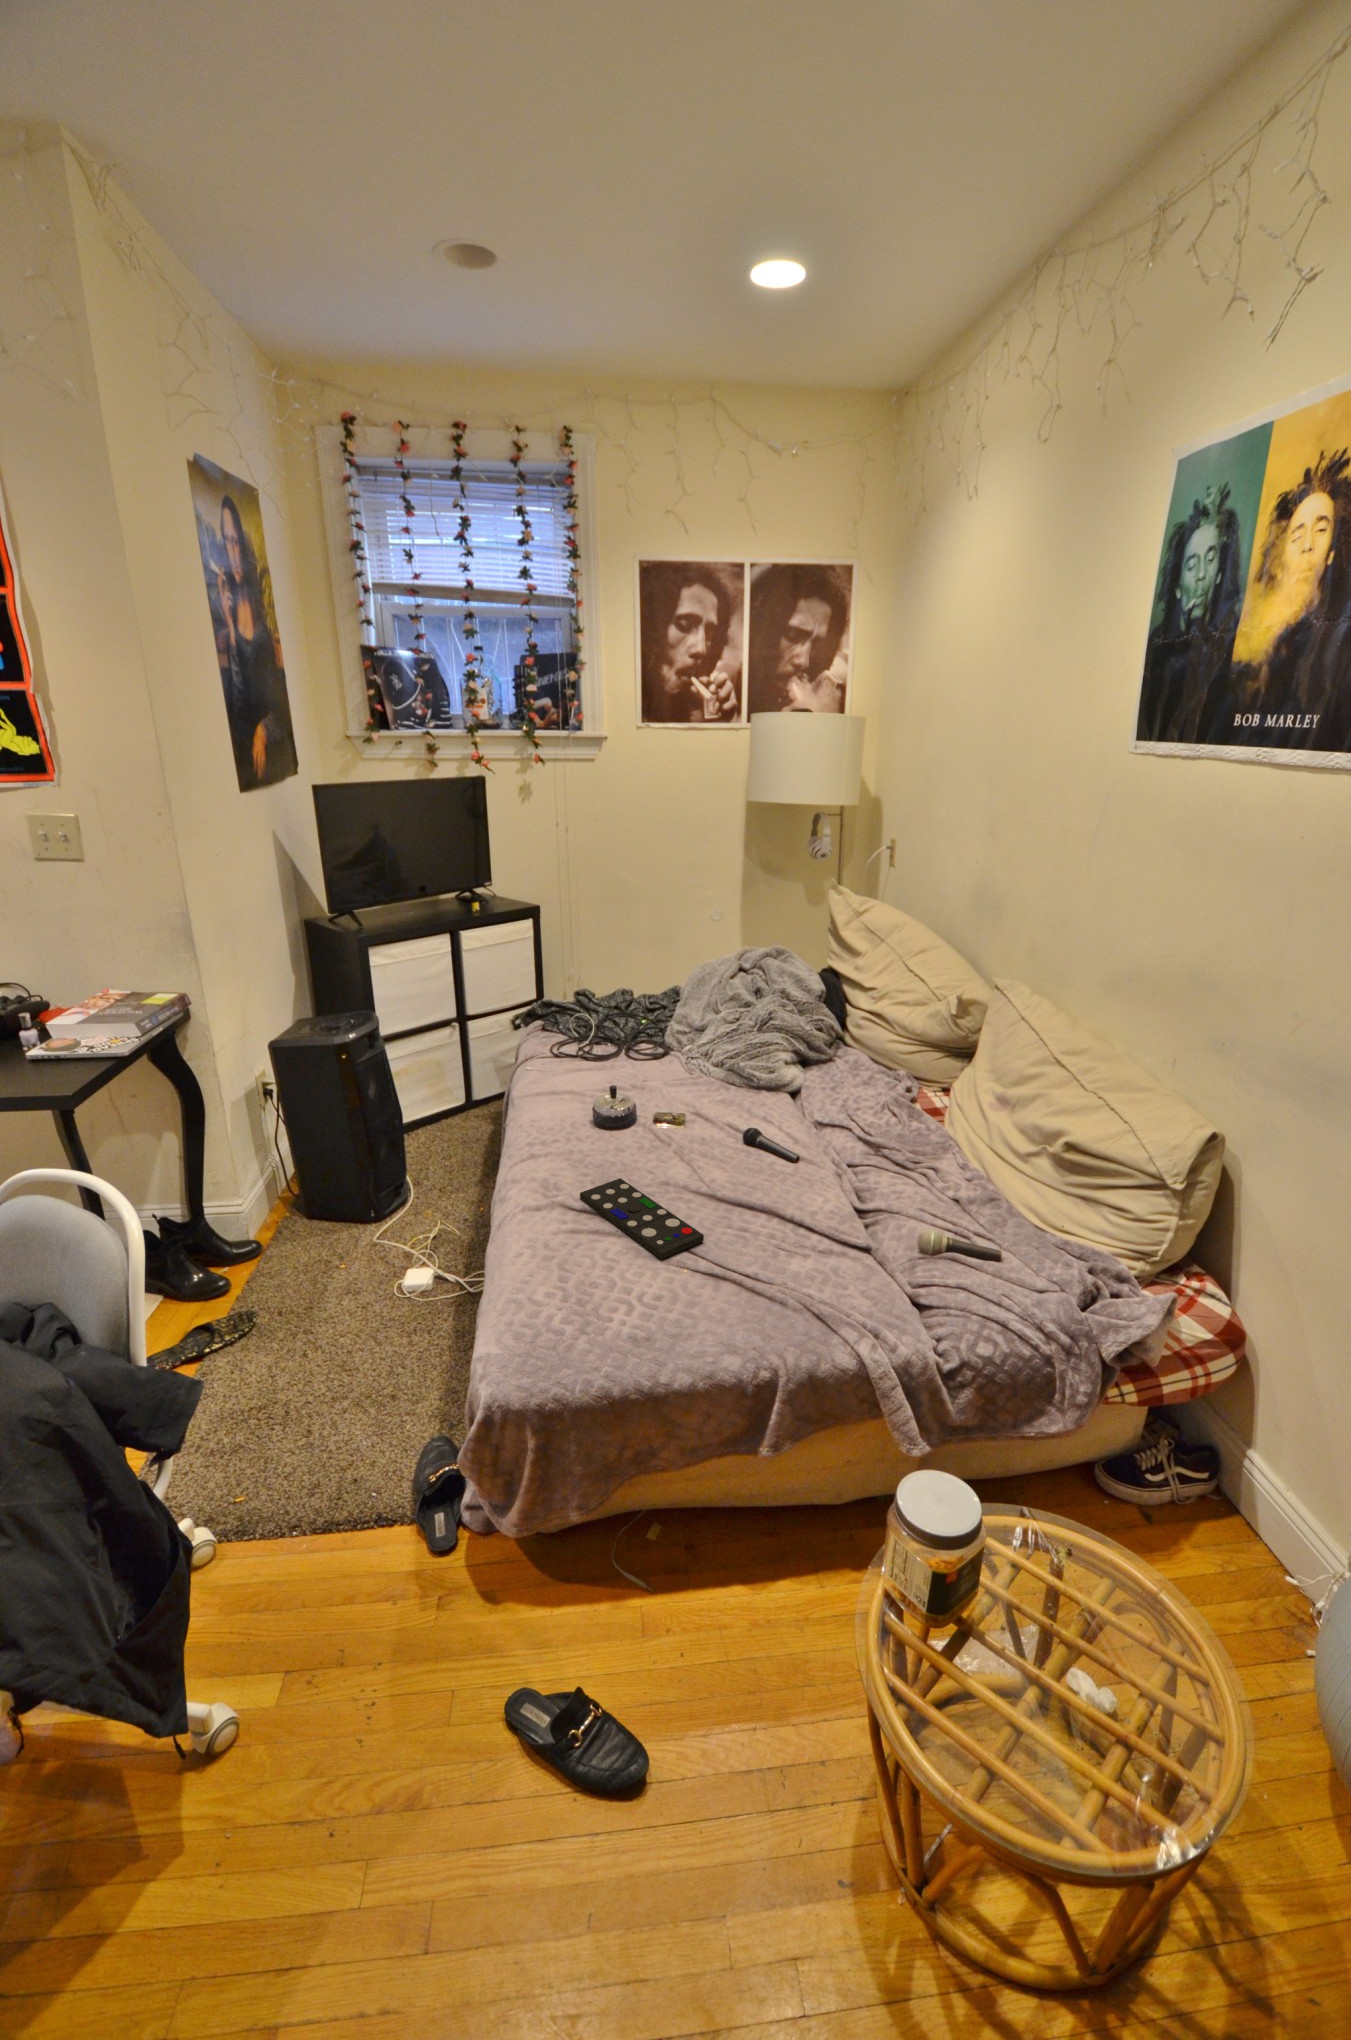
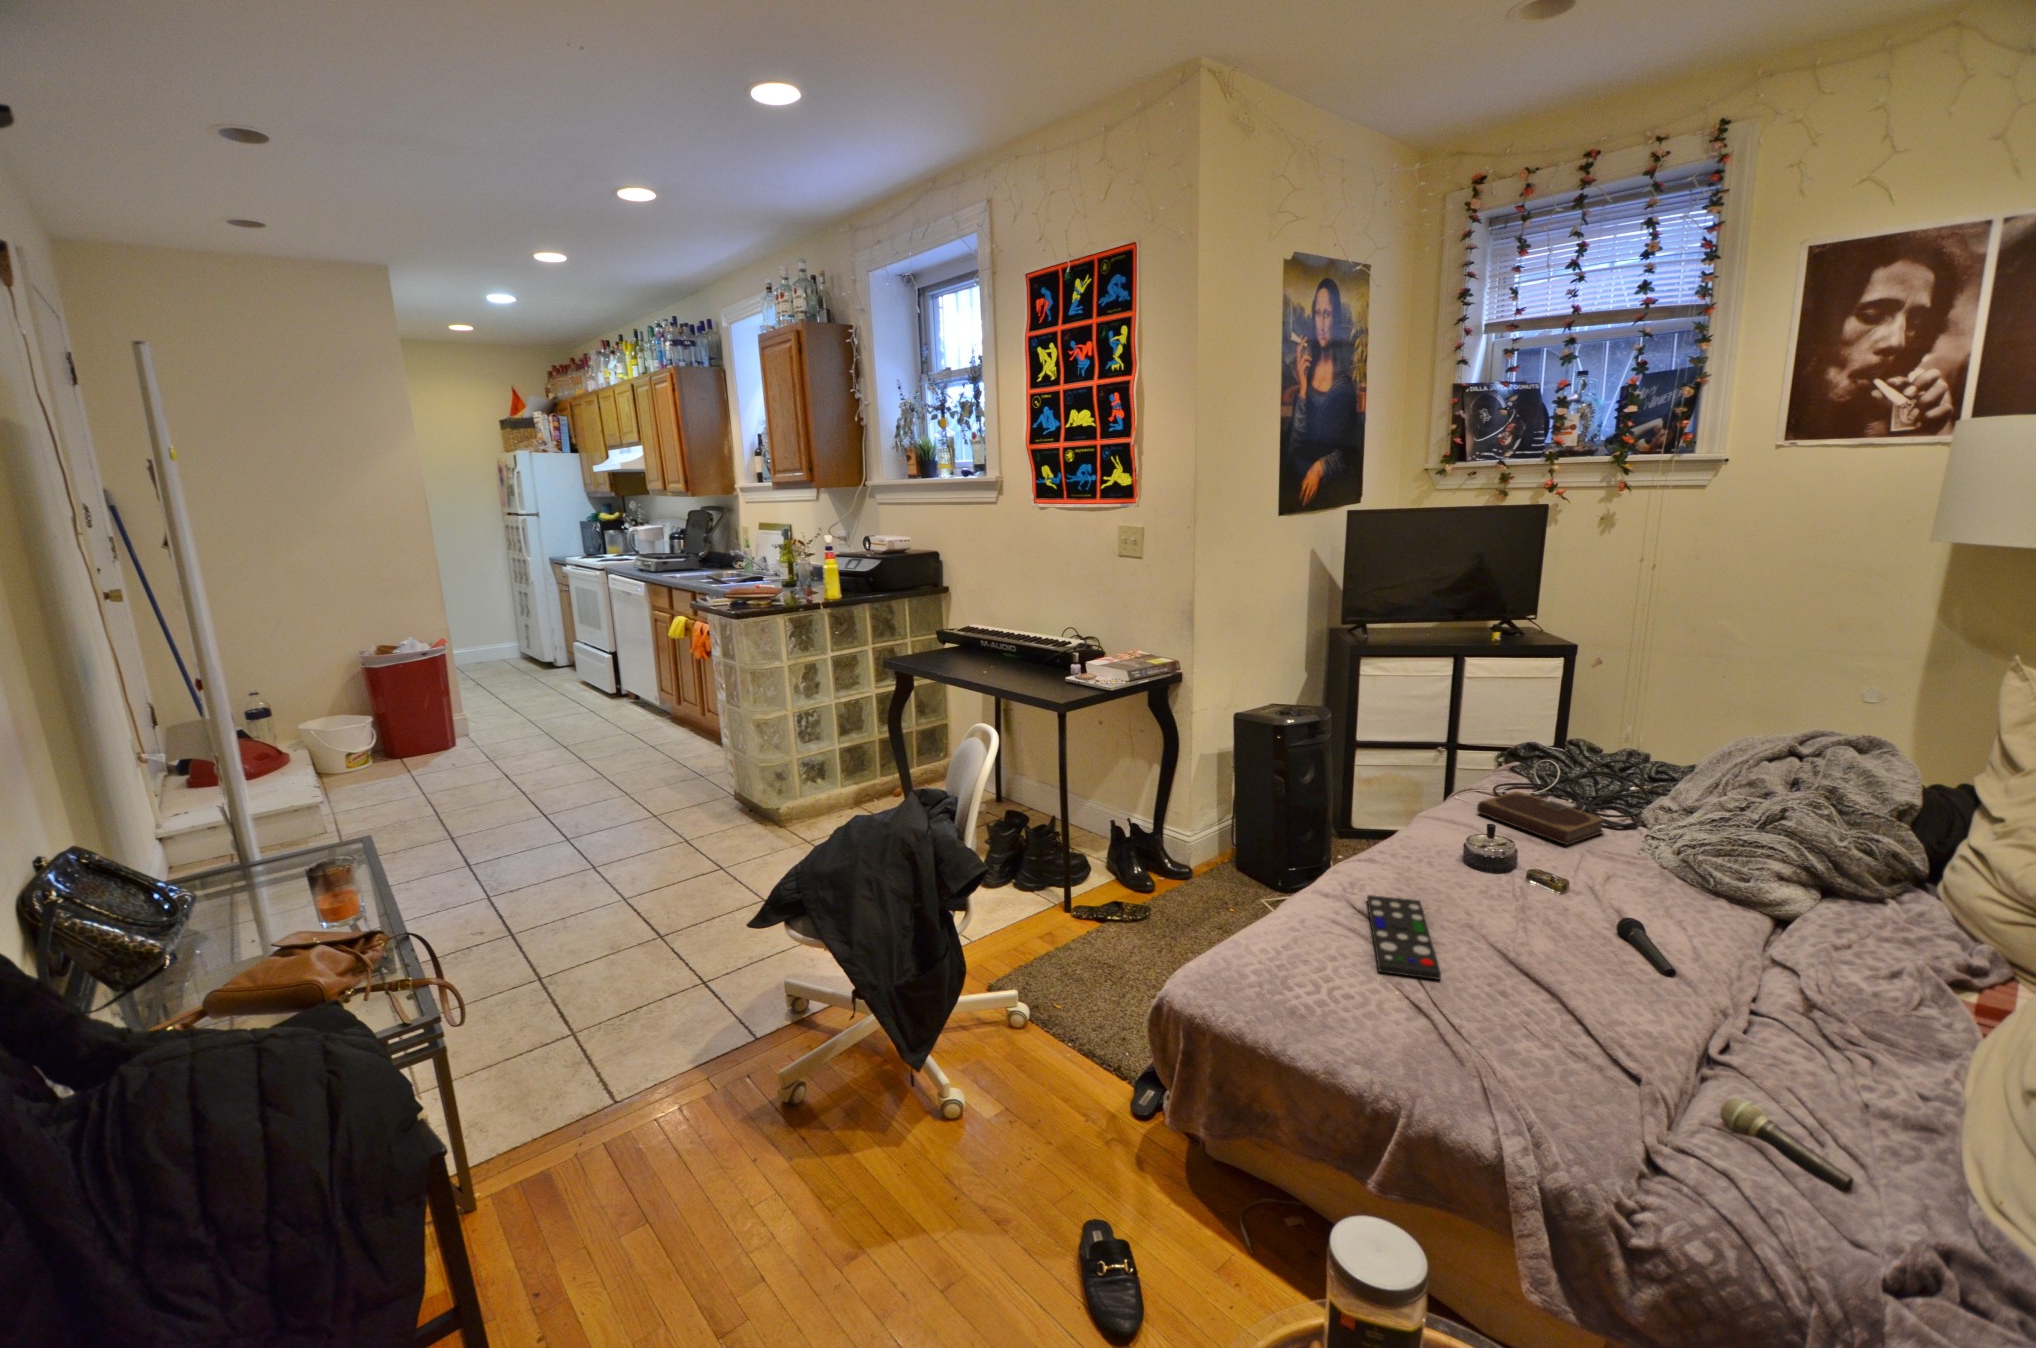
notebook: none [565,1049,658,1085] -> present [1477,791,1605,845]

